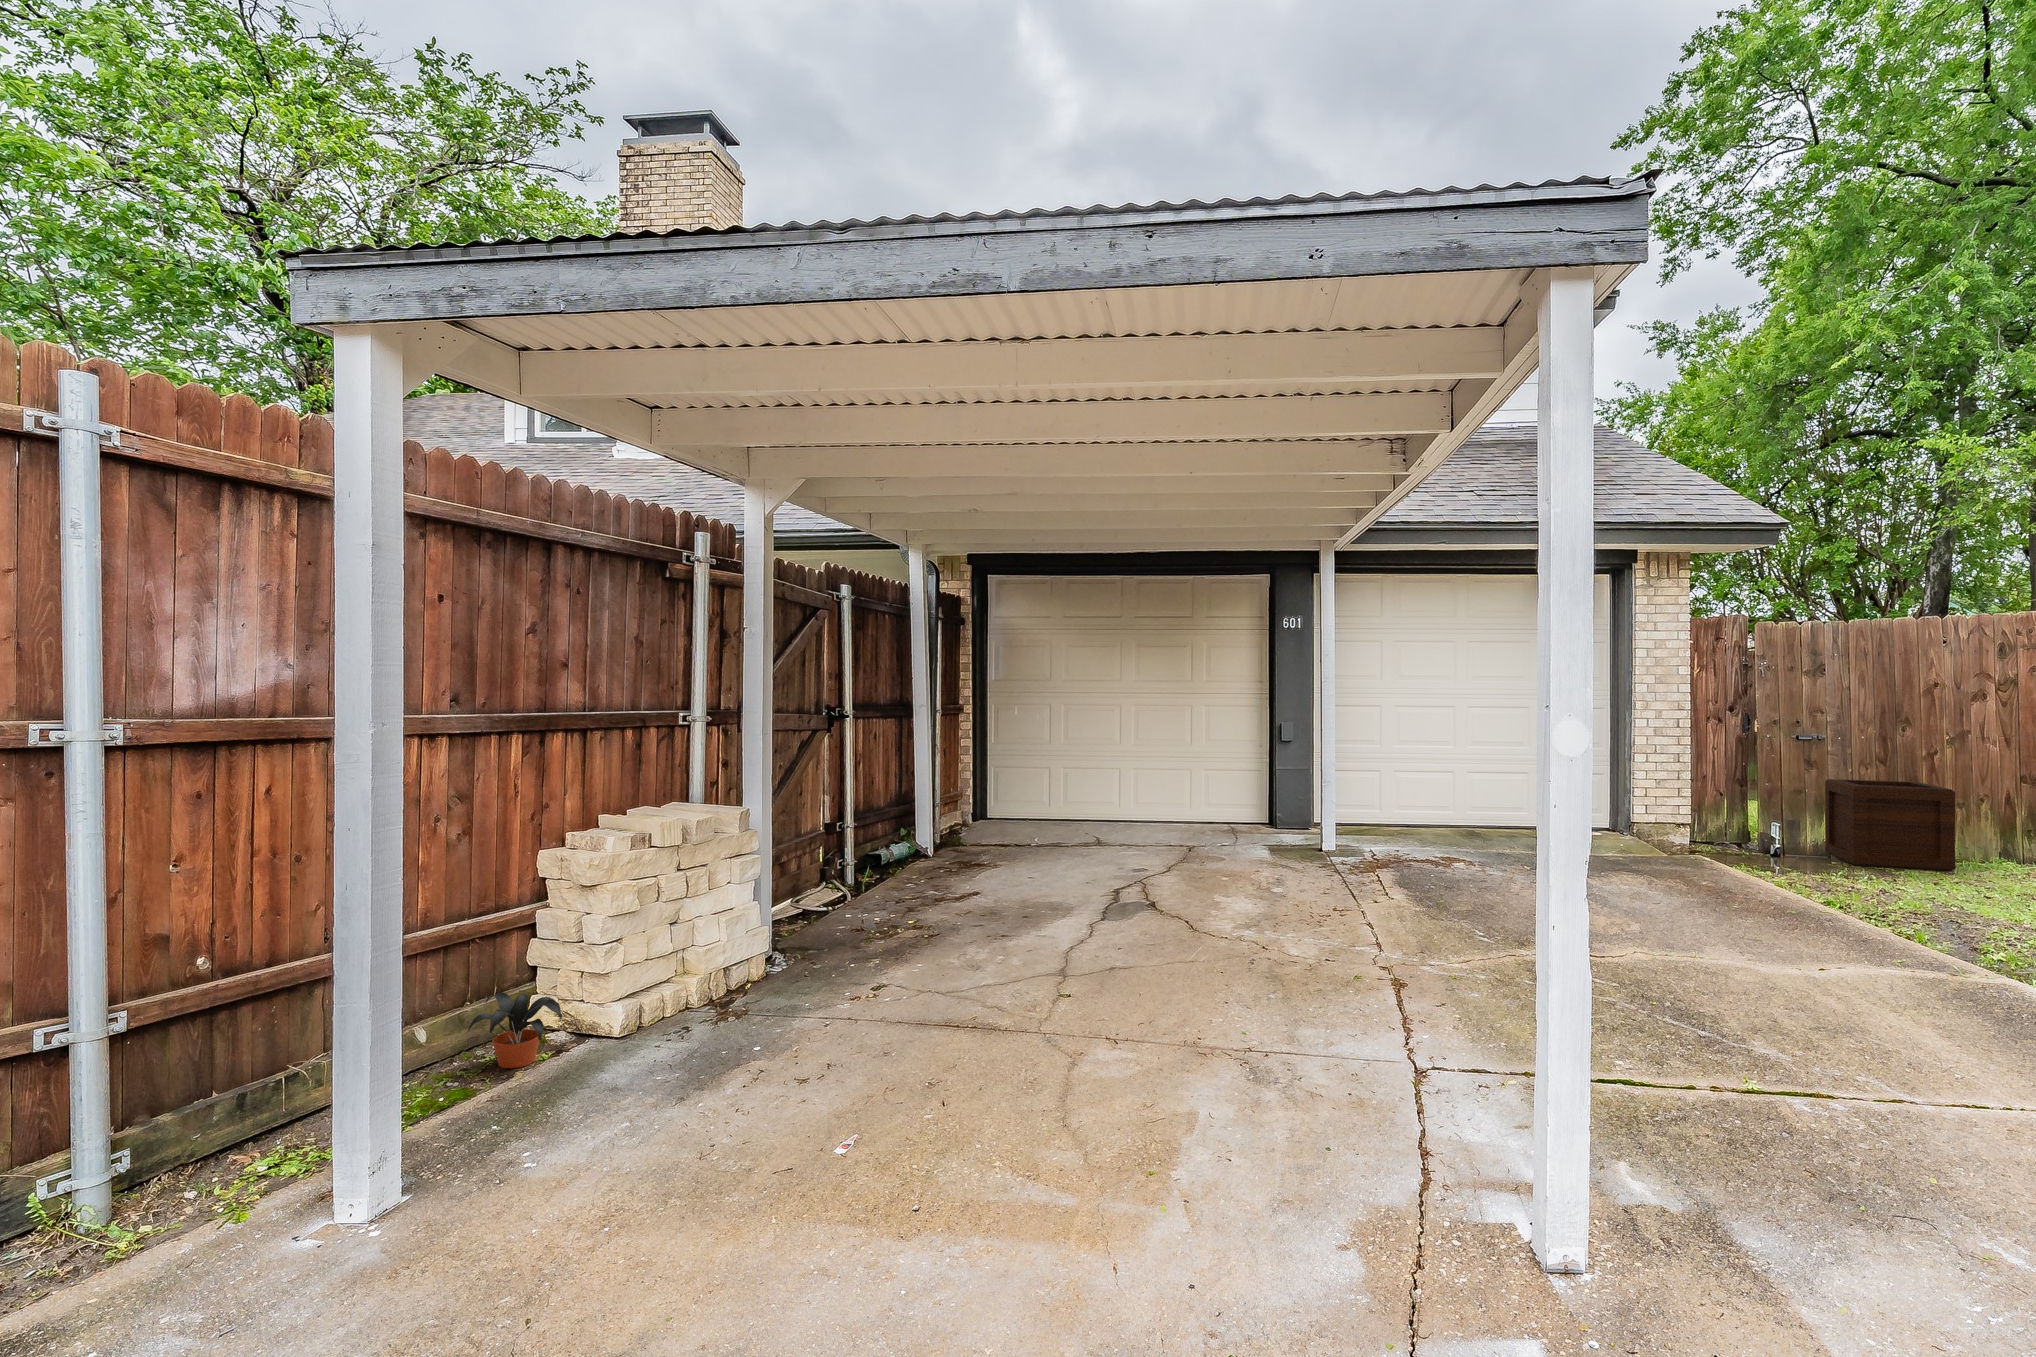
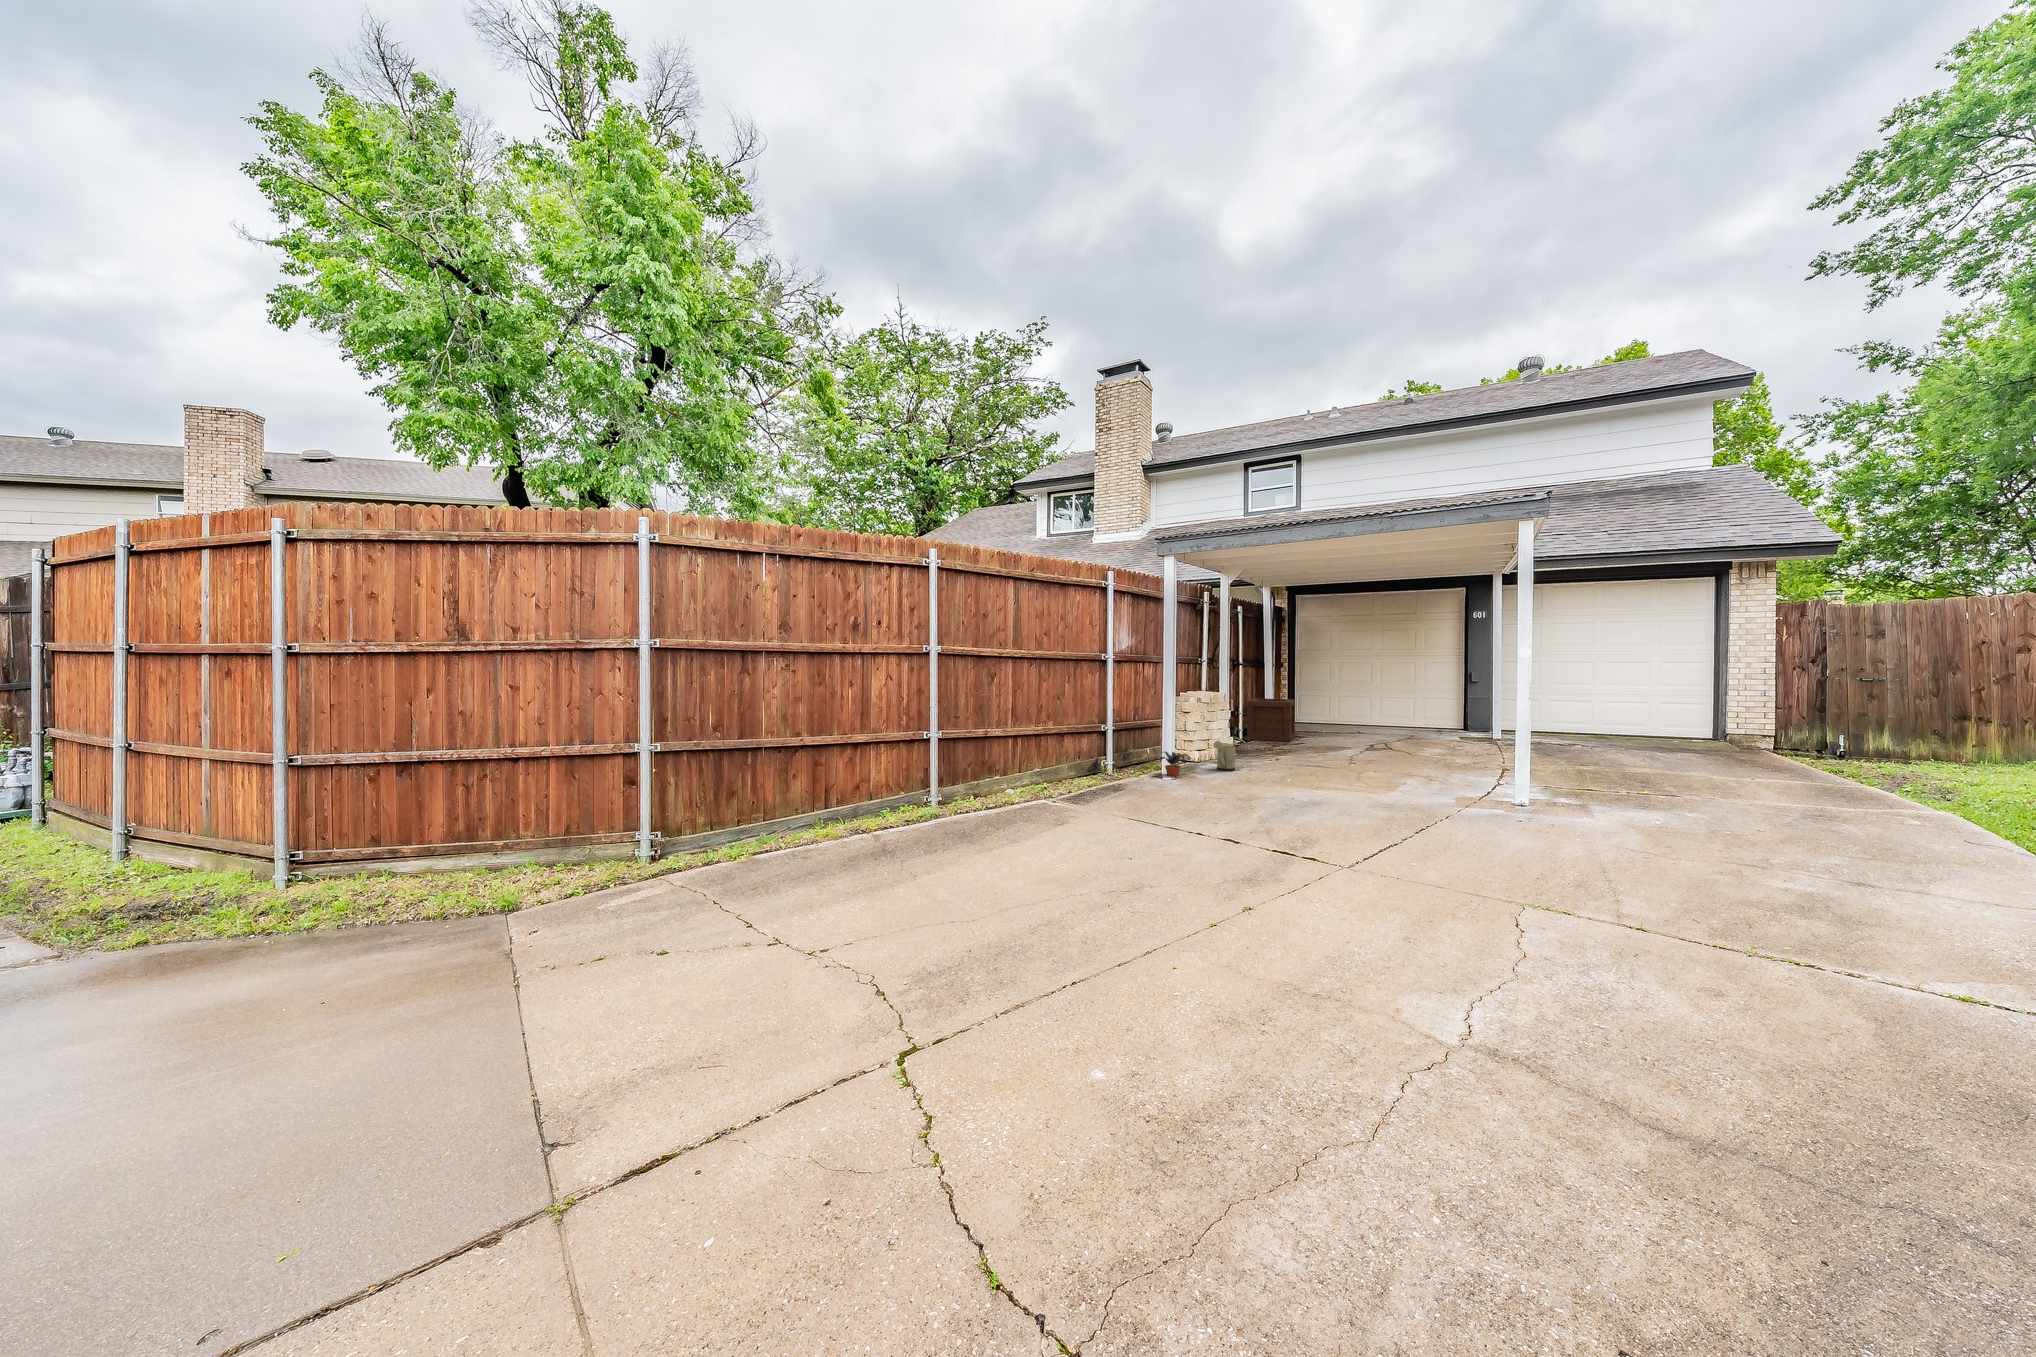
wooden crate: present [1825,779,1955,871] -> present [1247,698,1295,742]
watering can: none [650,925,726,1022] -> present [1214,741,1236,771]

